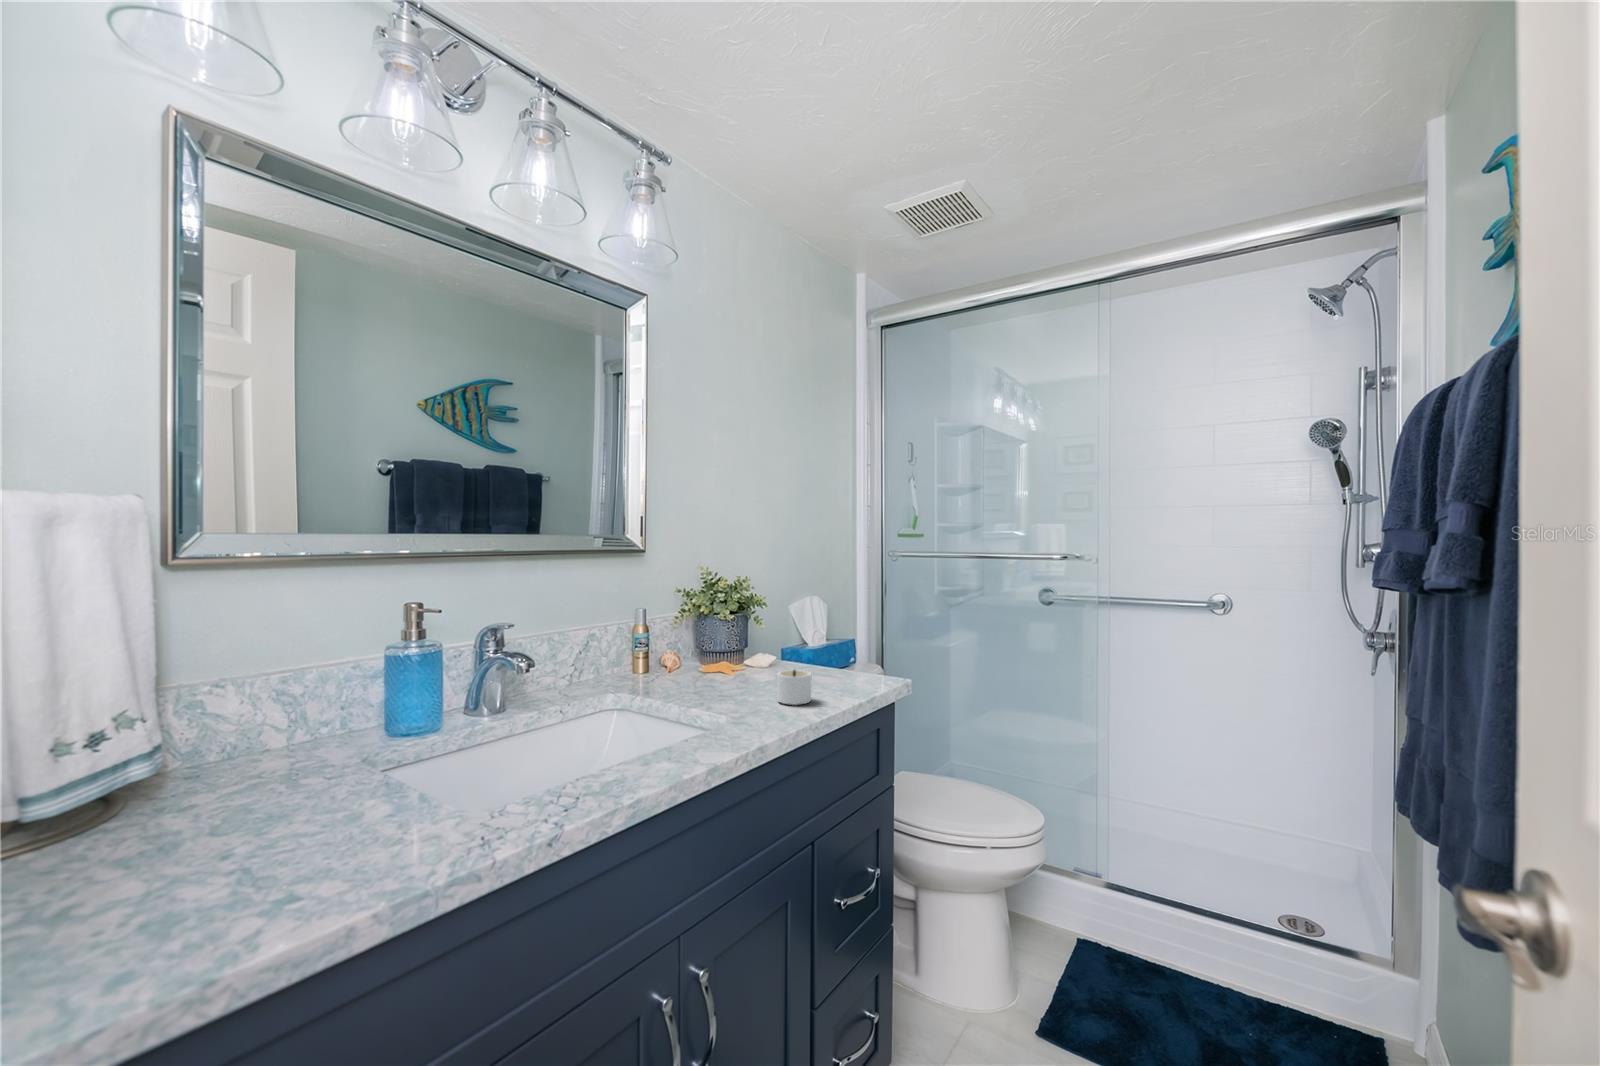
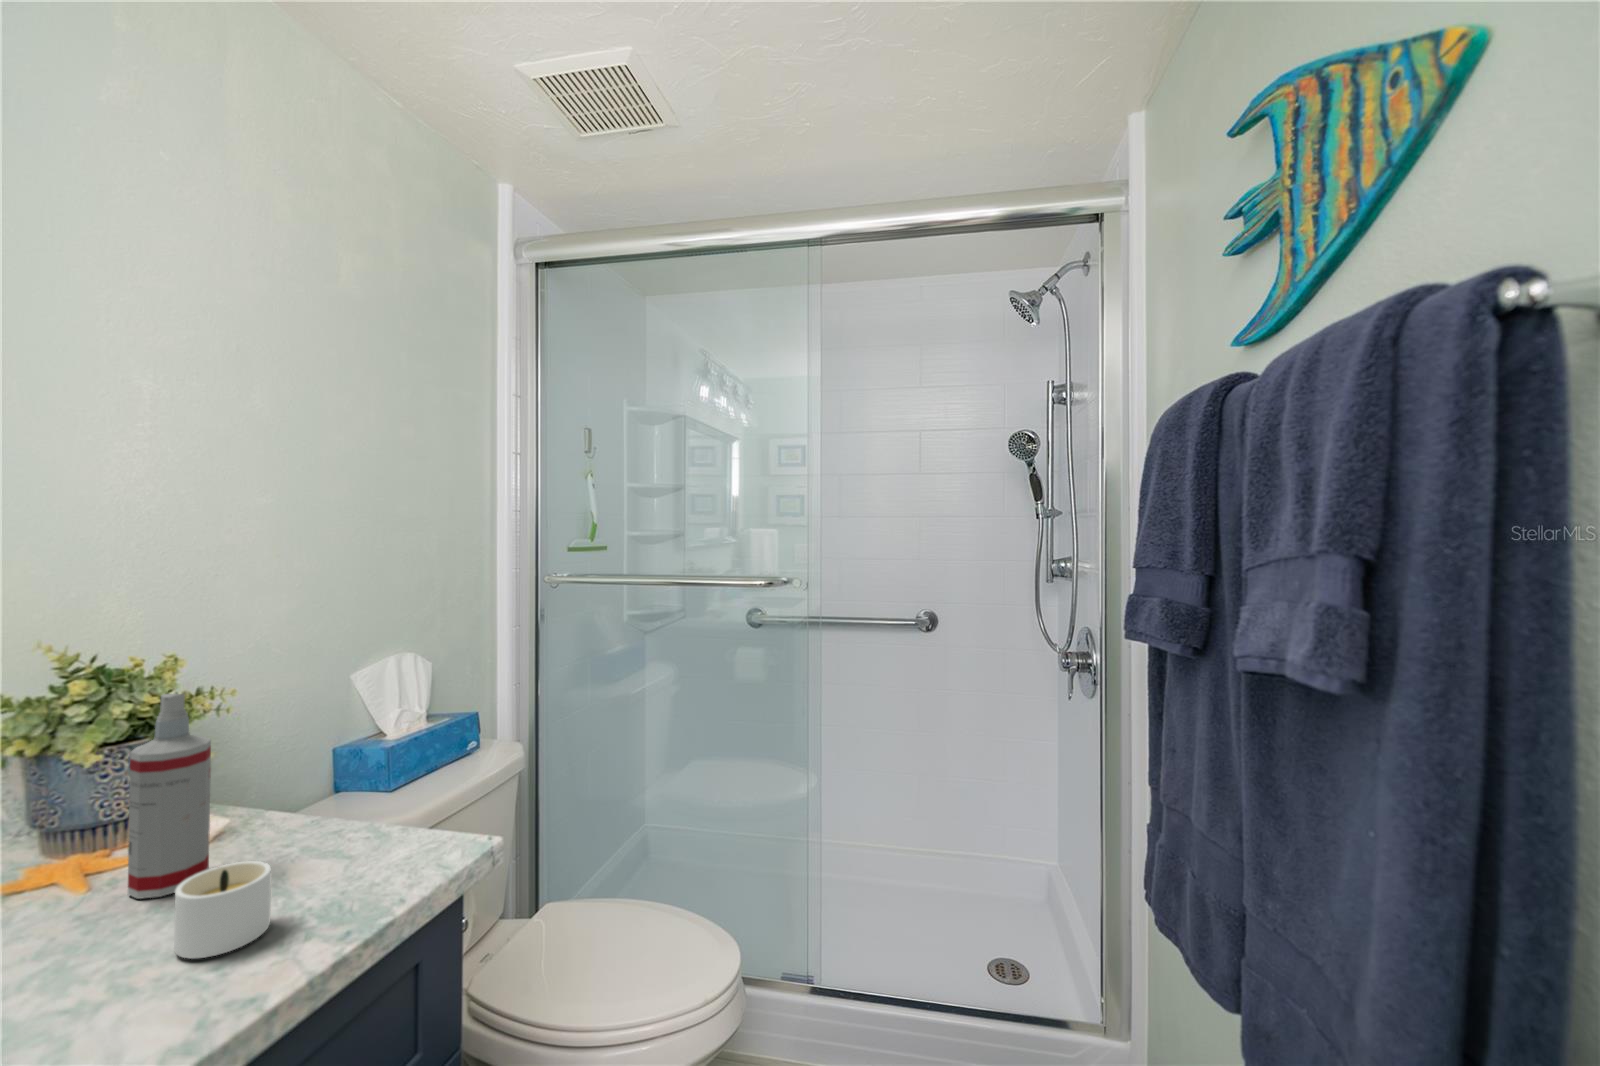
spray bottle: none [740,593,768,688] -> present [128,694,211,899]

